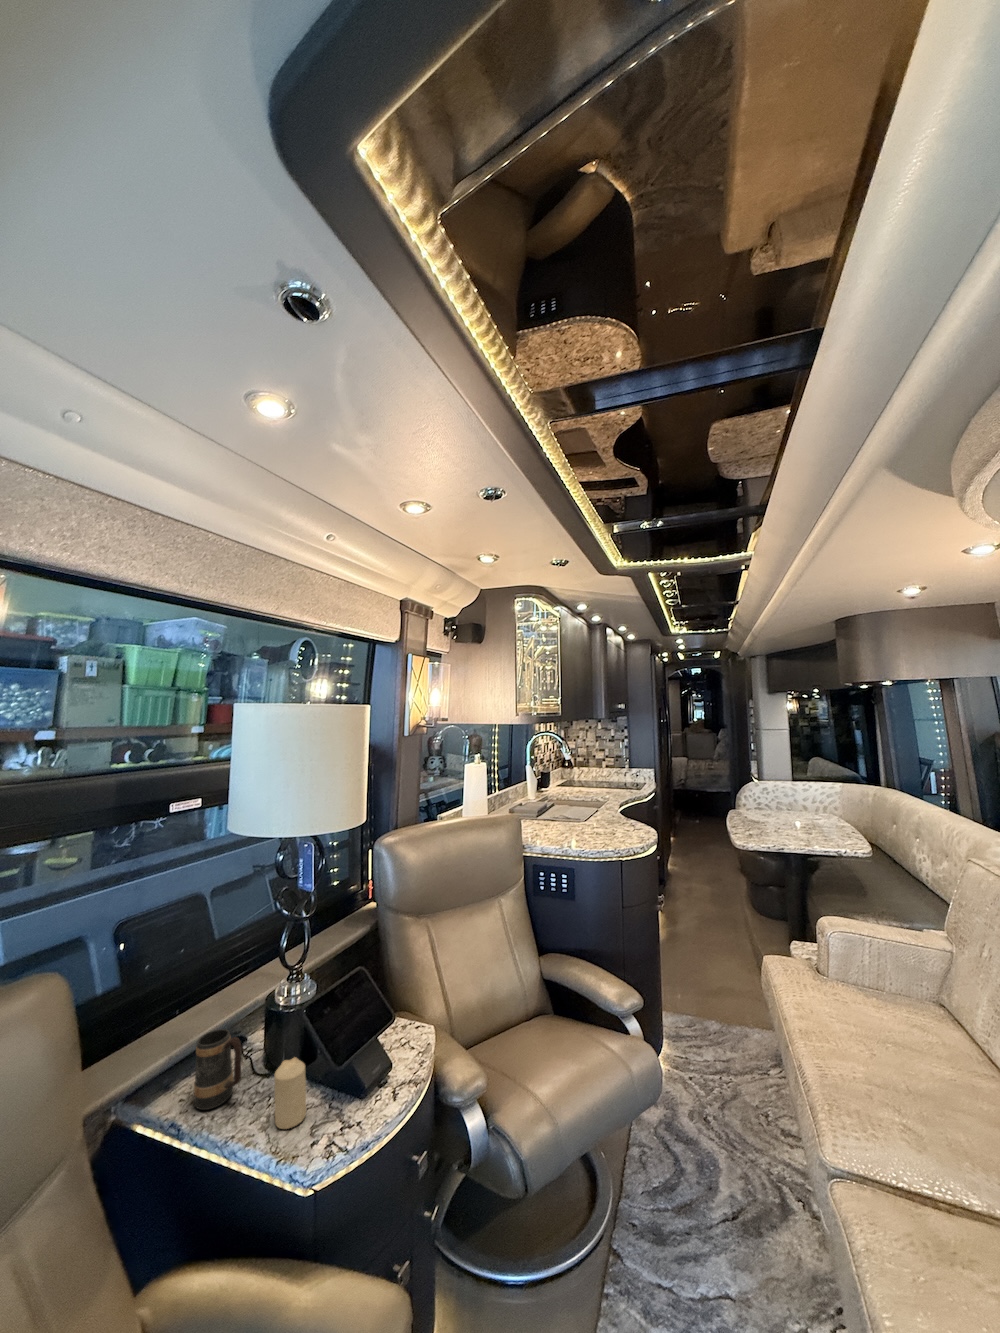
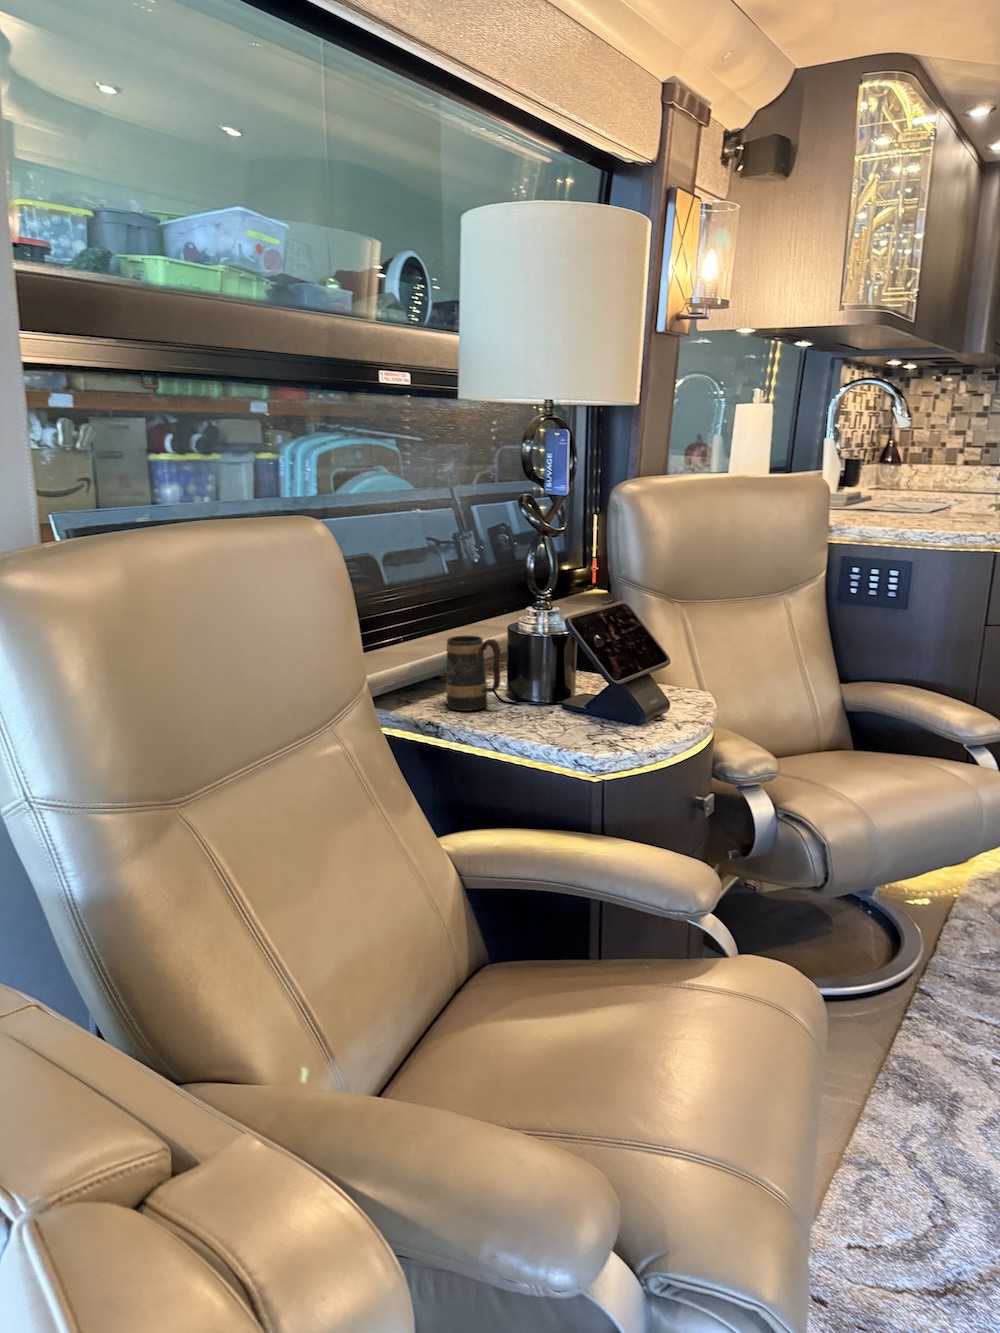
candle: present [274,1057,306,1129] -> none [548,662,583,729]

